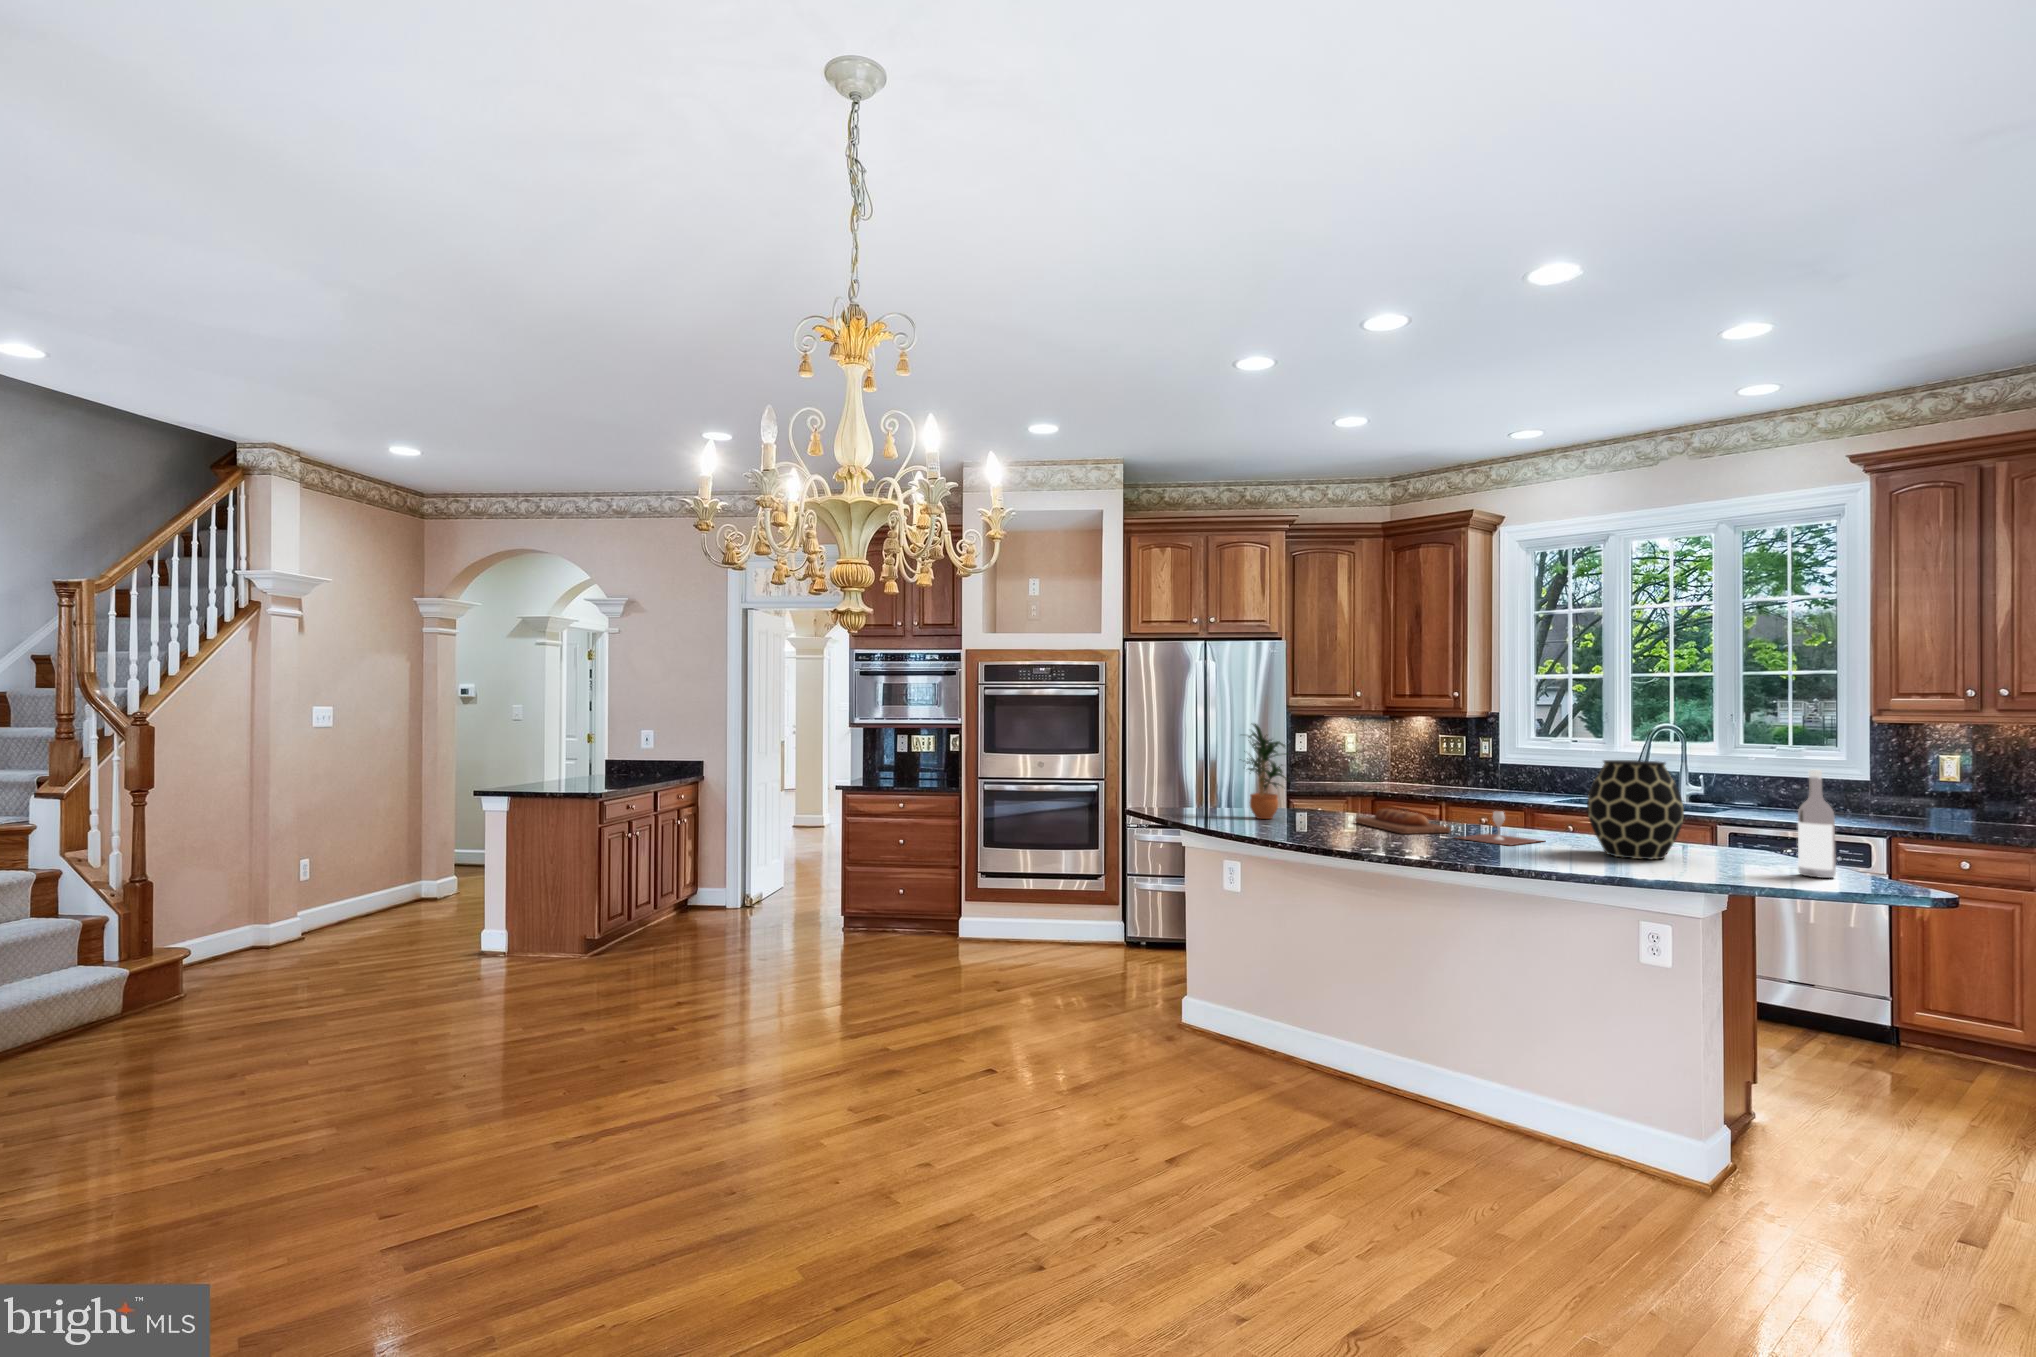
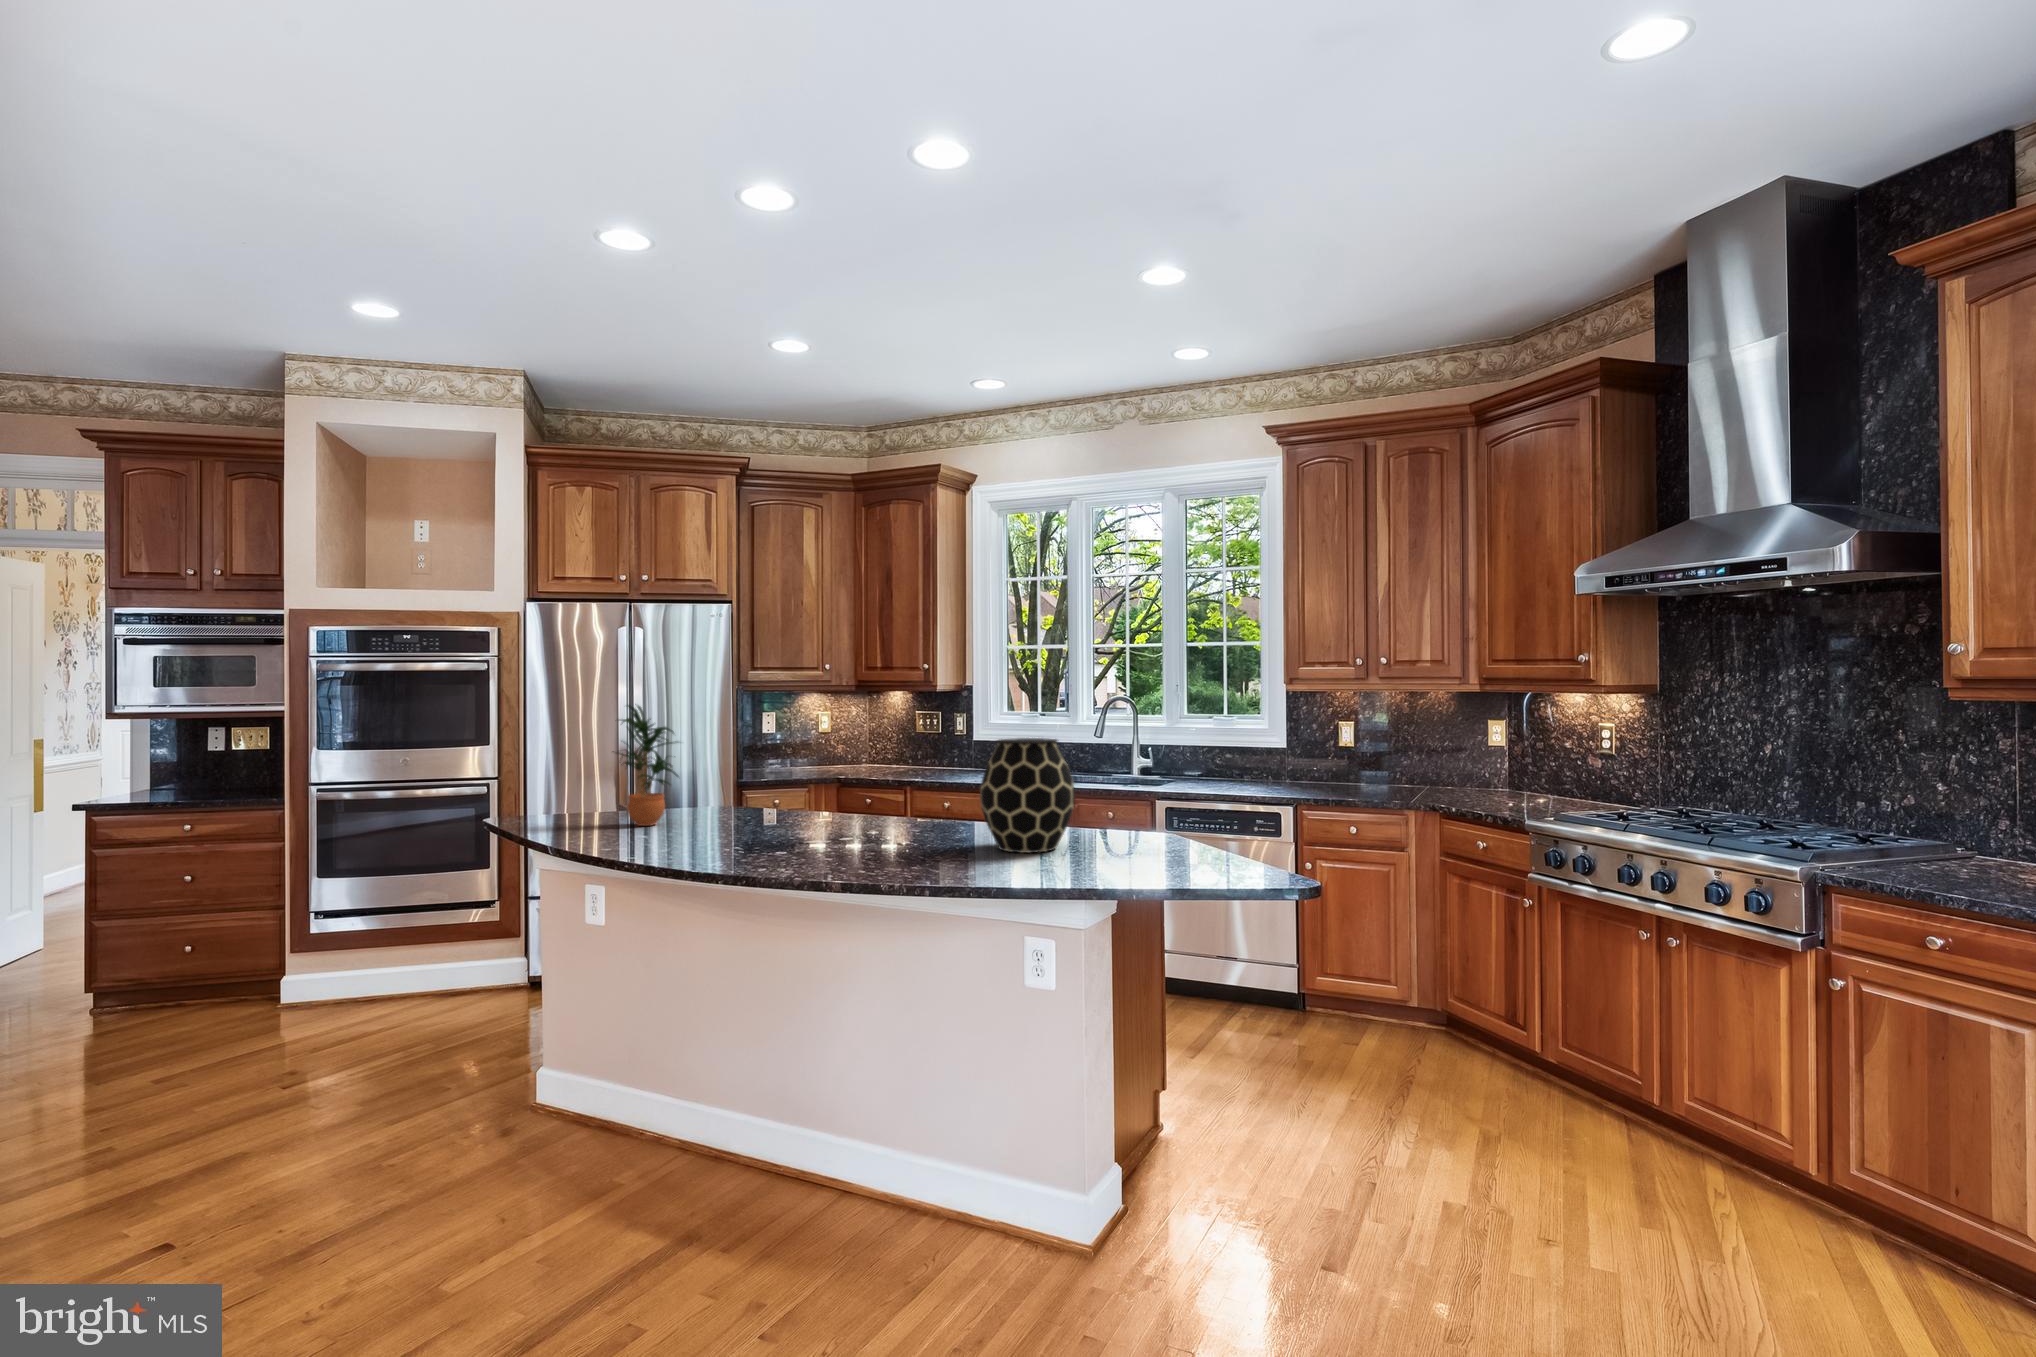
wine bottle: present [1798,770,1836,878] -> none [1171,744,1204,863]
bread loaf: present [1355,809,1450,834] -> none [756,805,855,837]
wine glass: present [1458,811,1541,845] -> none [848,803,952,845]

